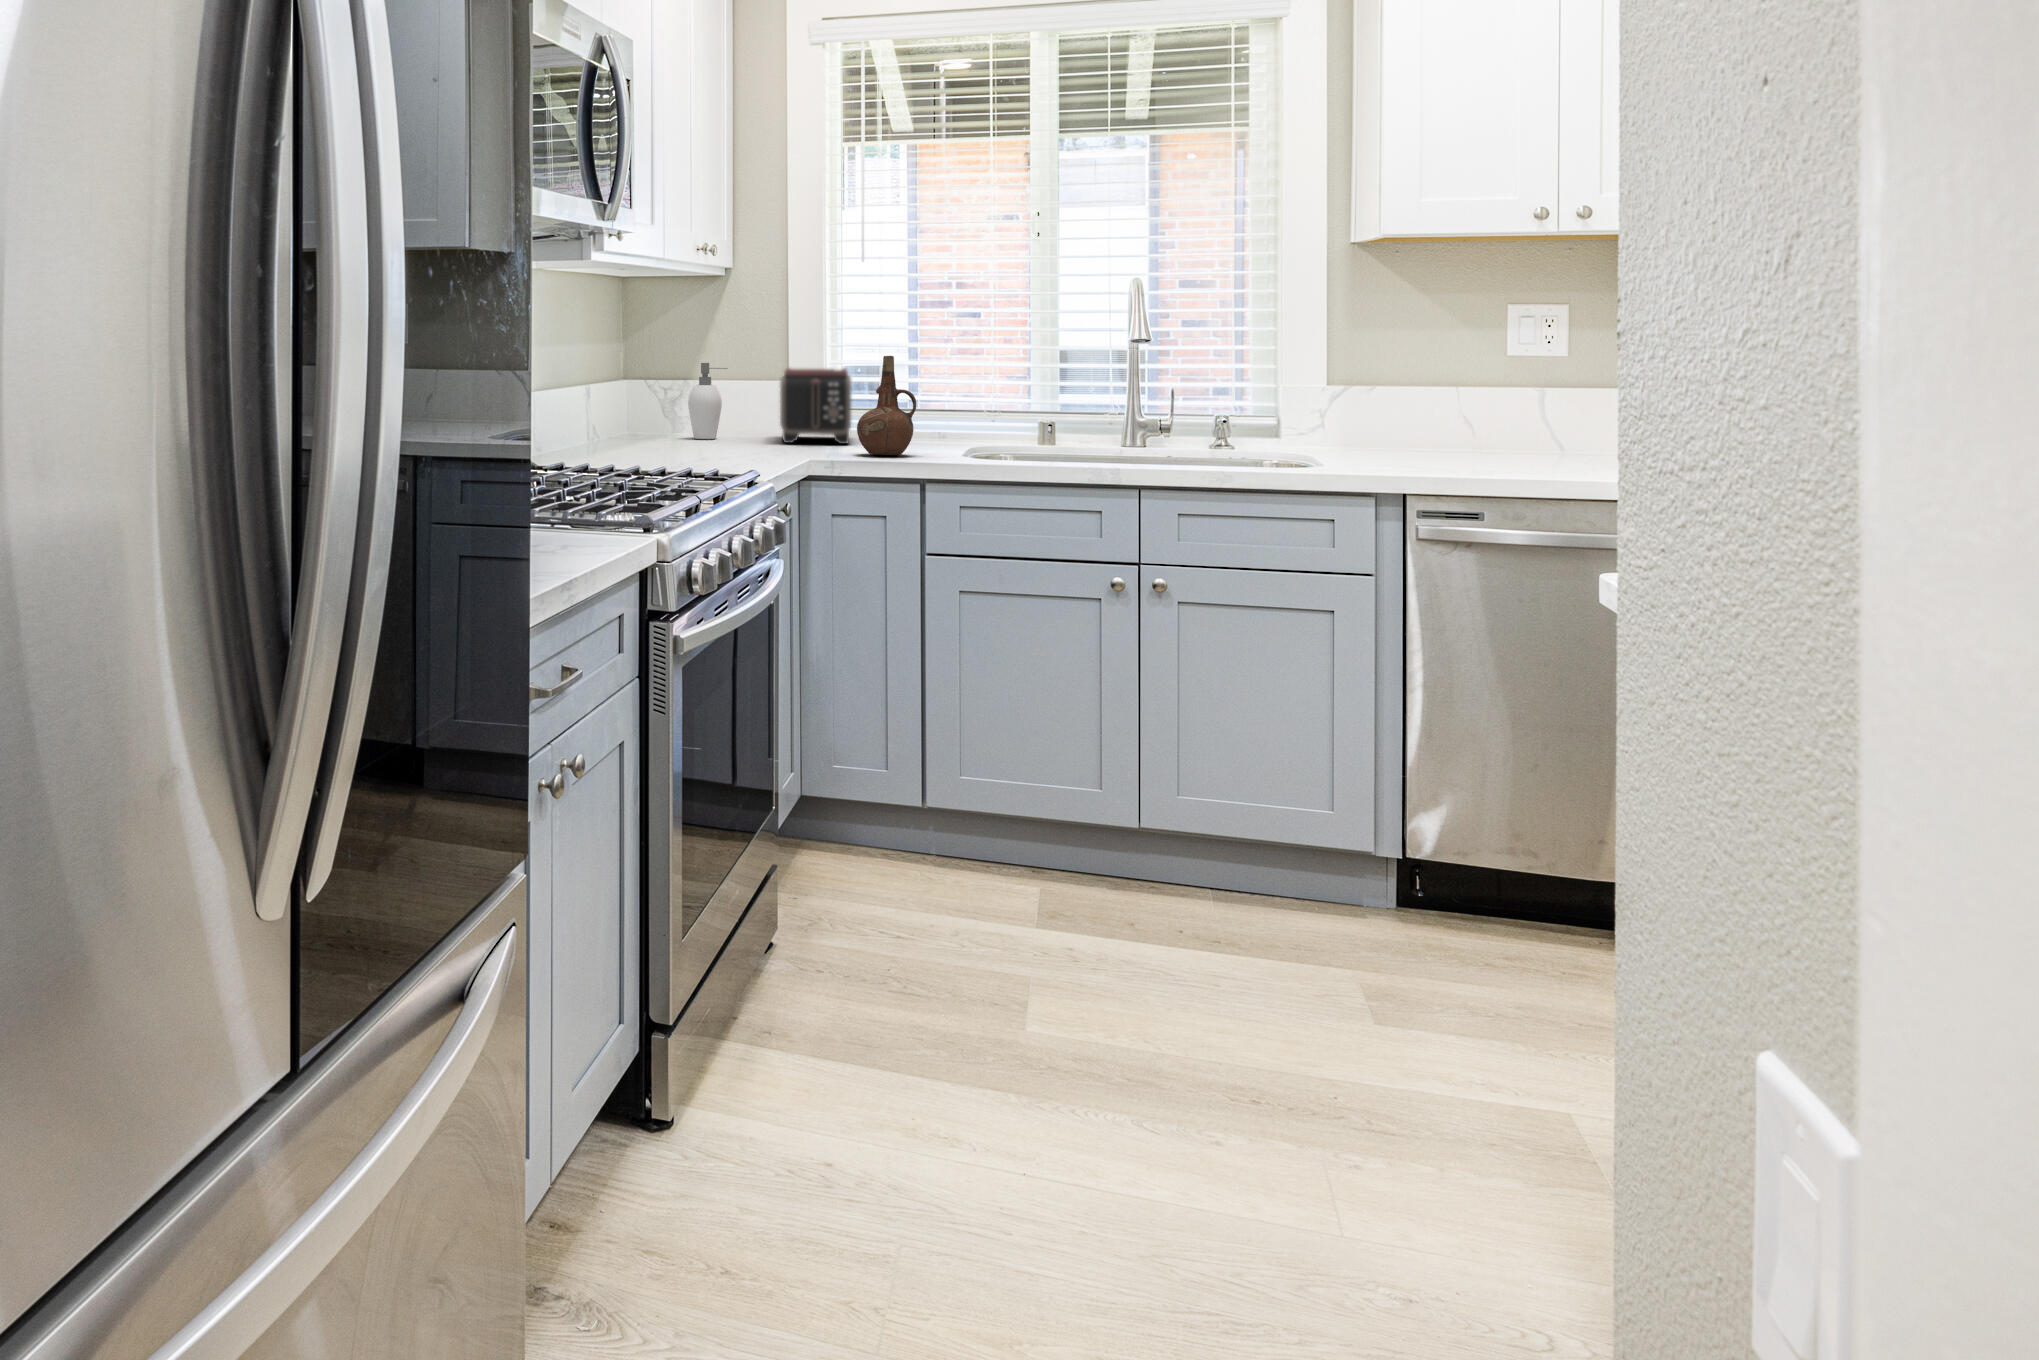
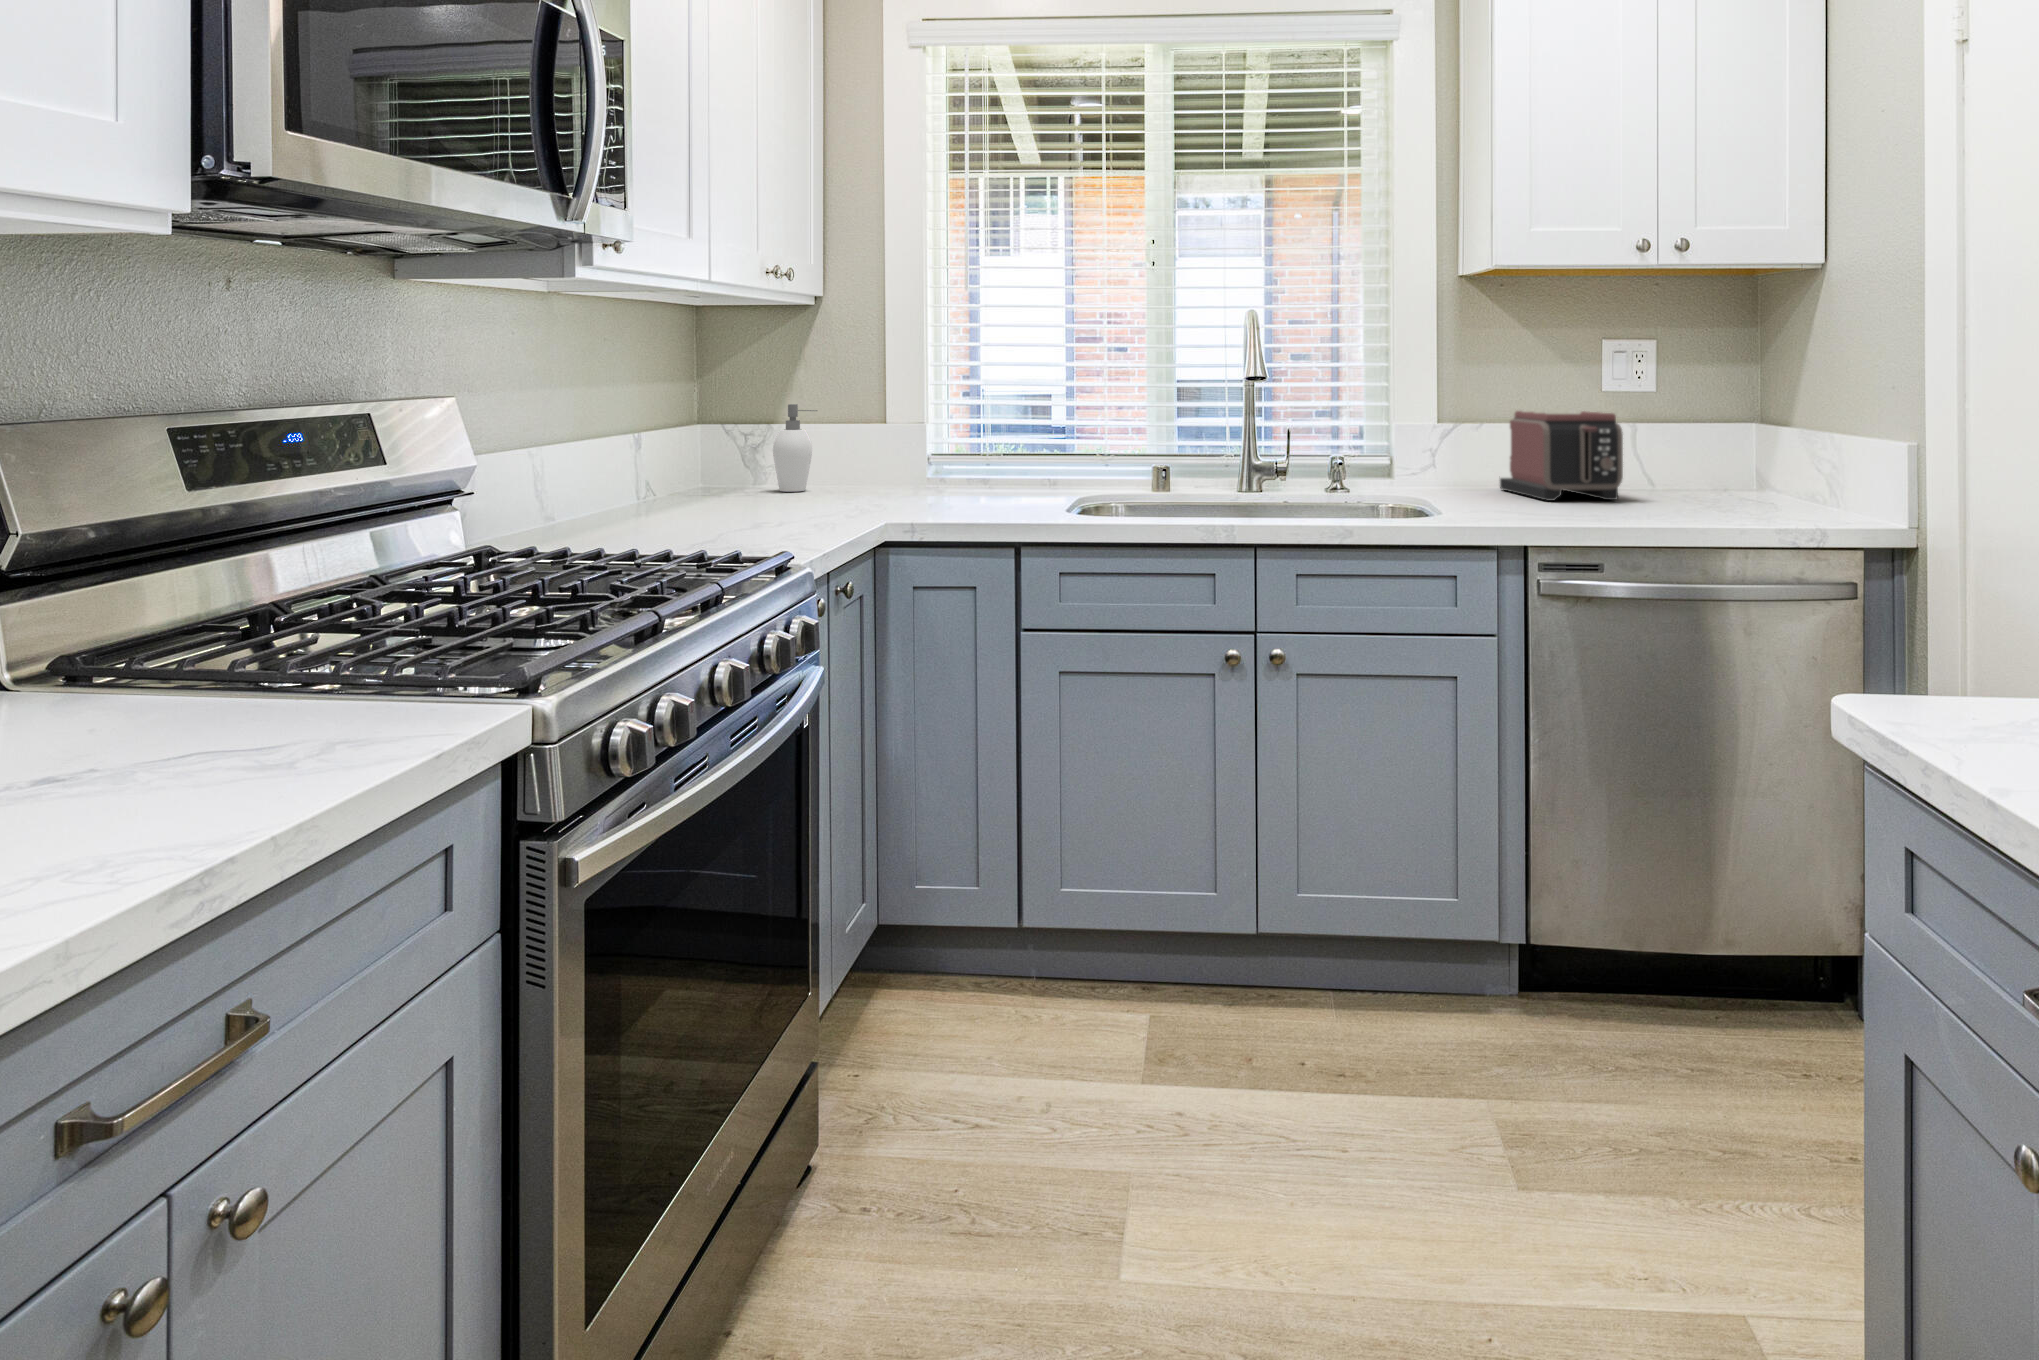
ceramic pitcher: present [857,356,916,455] -> none [951,397,1018,512]
toaster: present [780,368,851,444] -> present [1500,411,1623,501]

